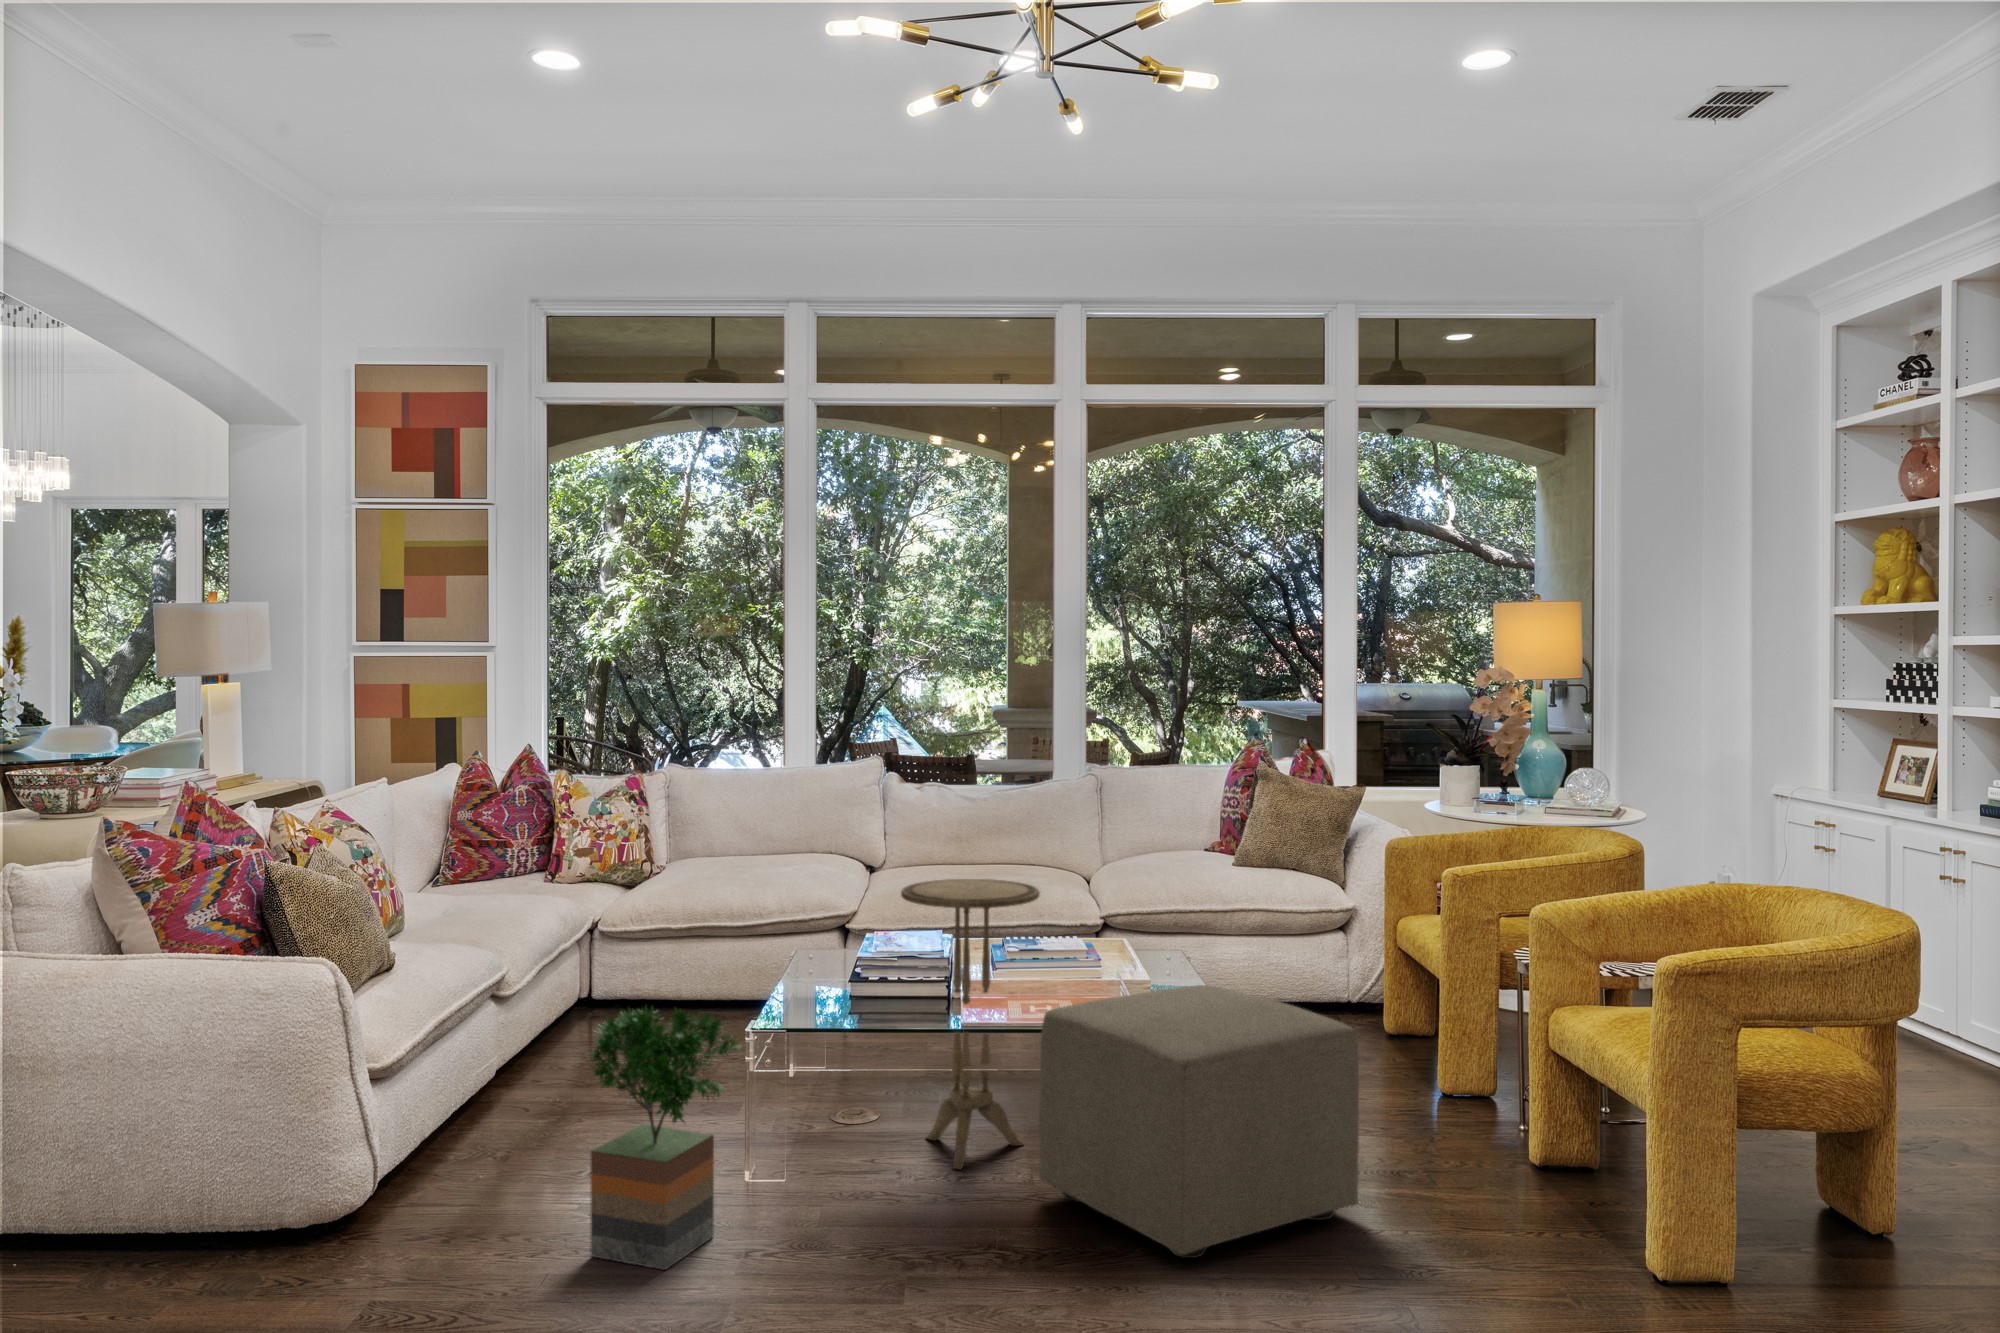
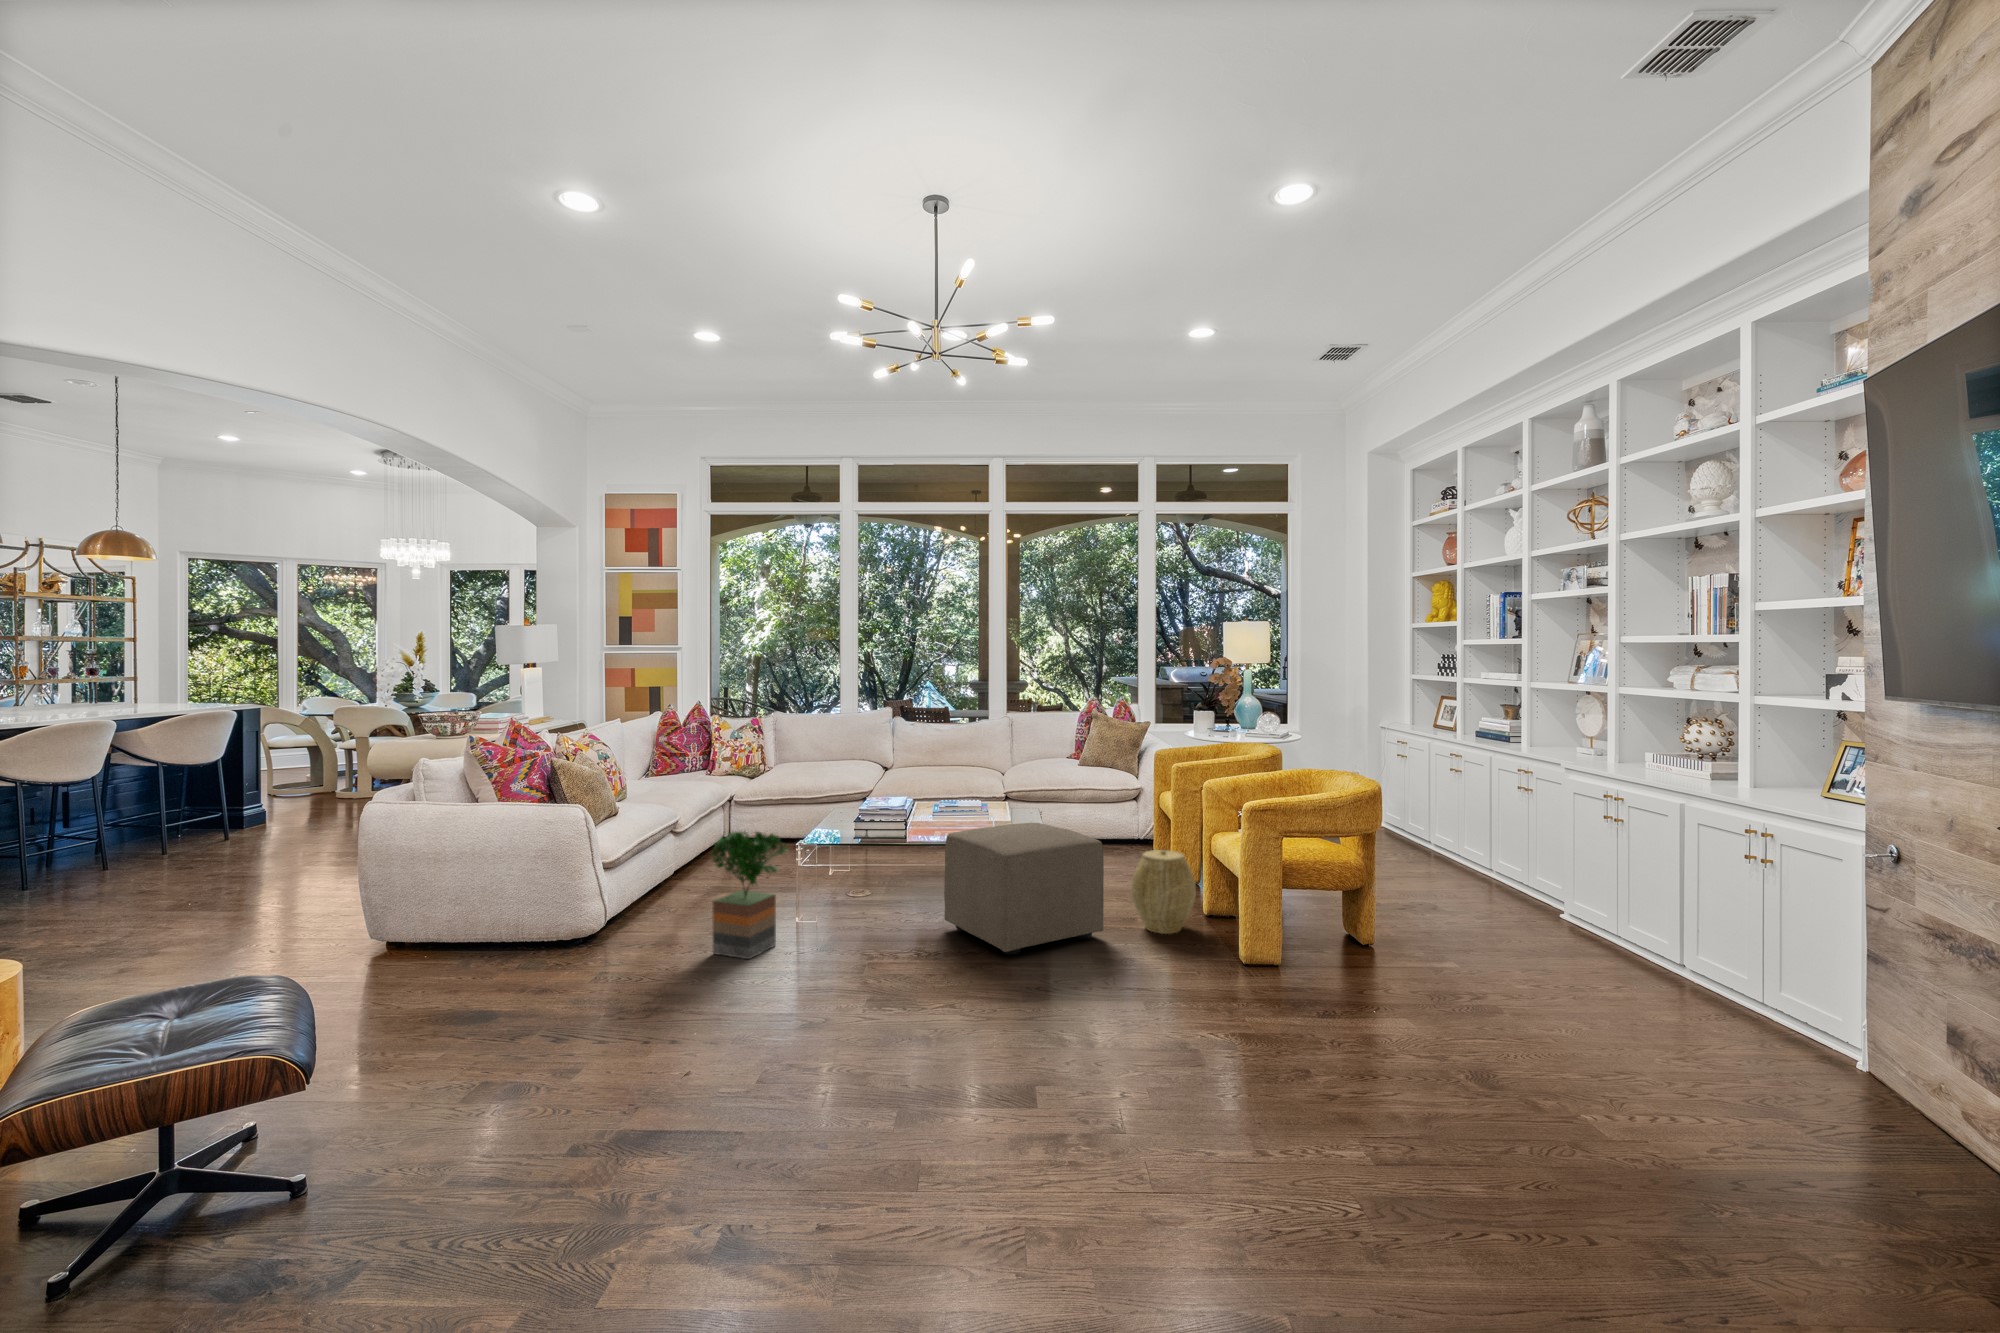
side table: present [901,879,1040,1169] -> none [879,769,951,917]
woven basket: none [1402,1040,1532,1207] -> present [1131,850,1196,934]

